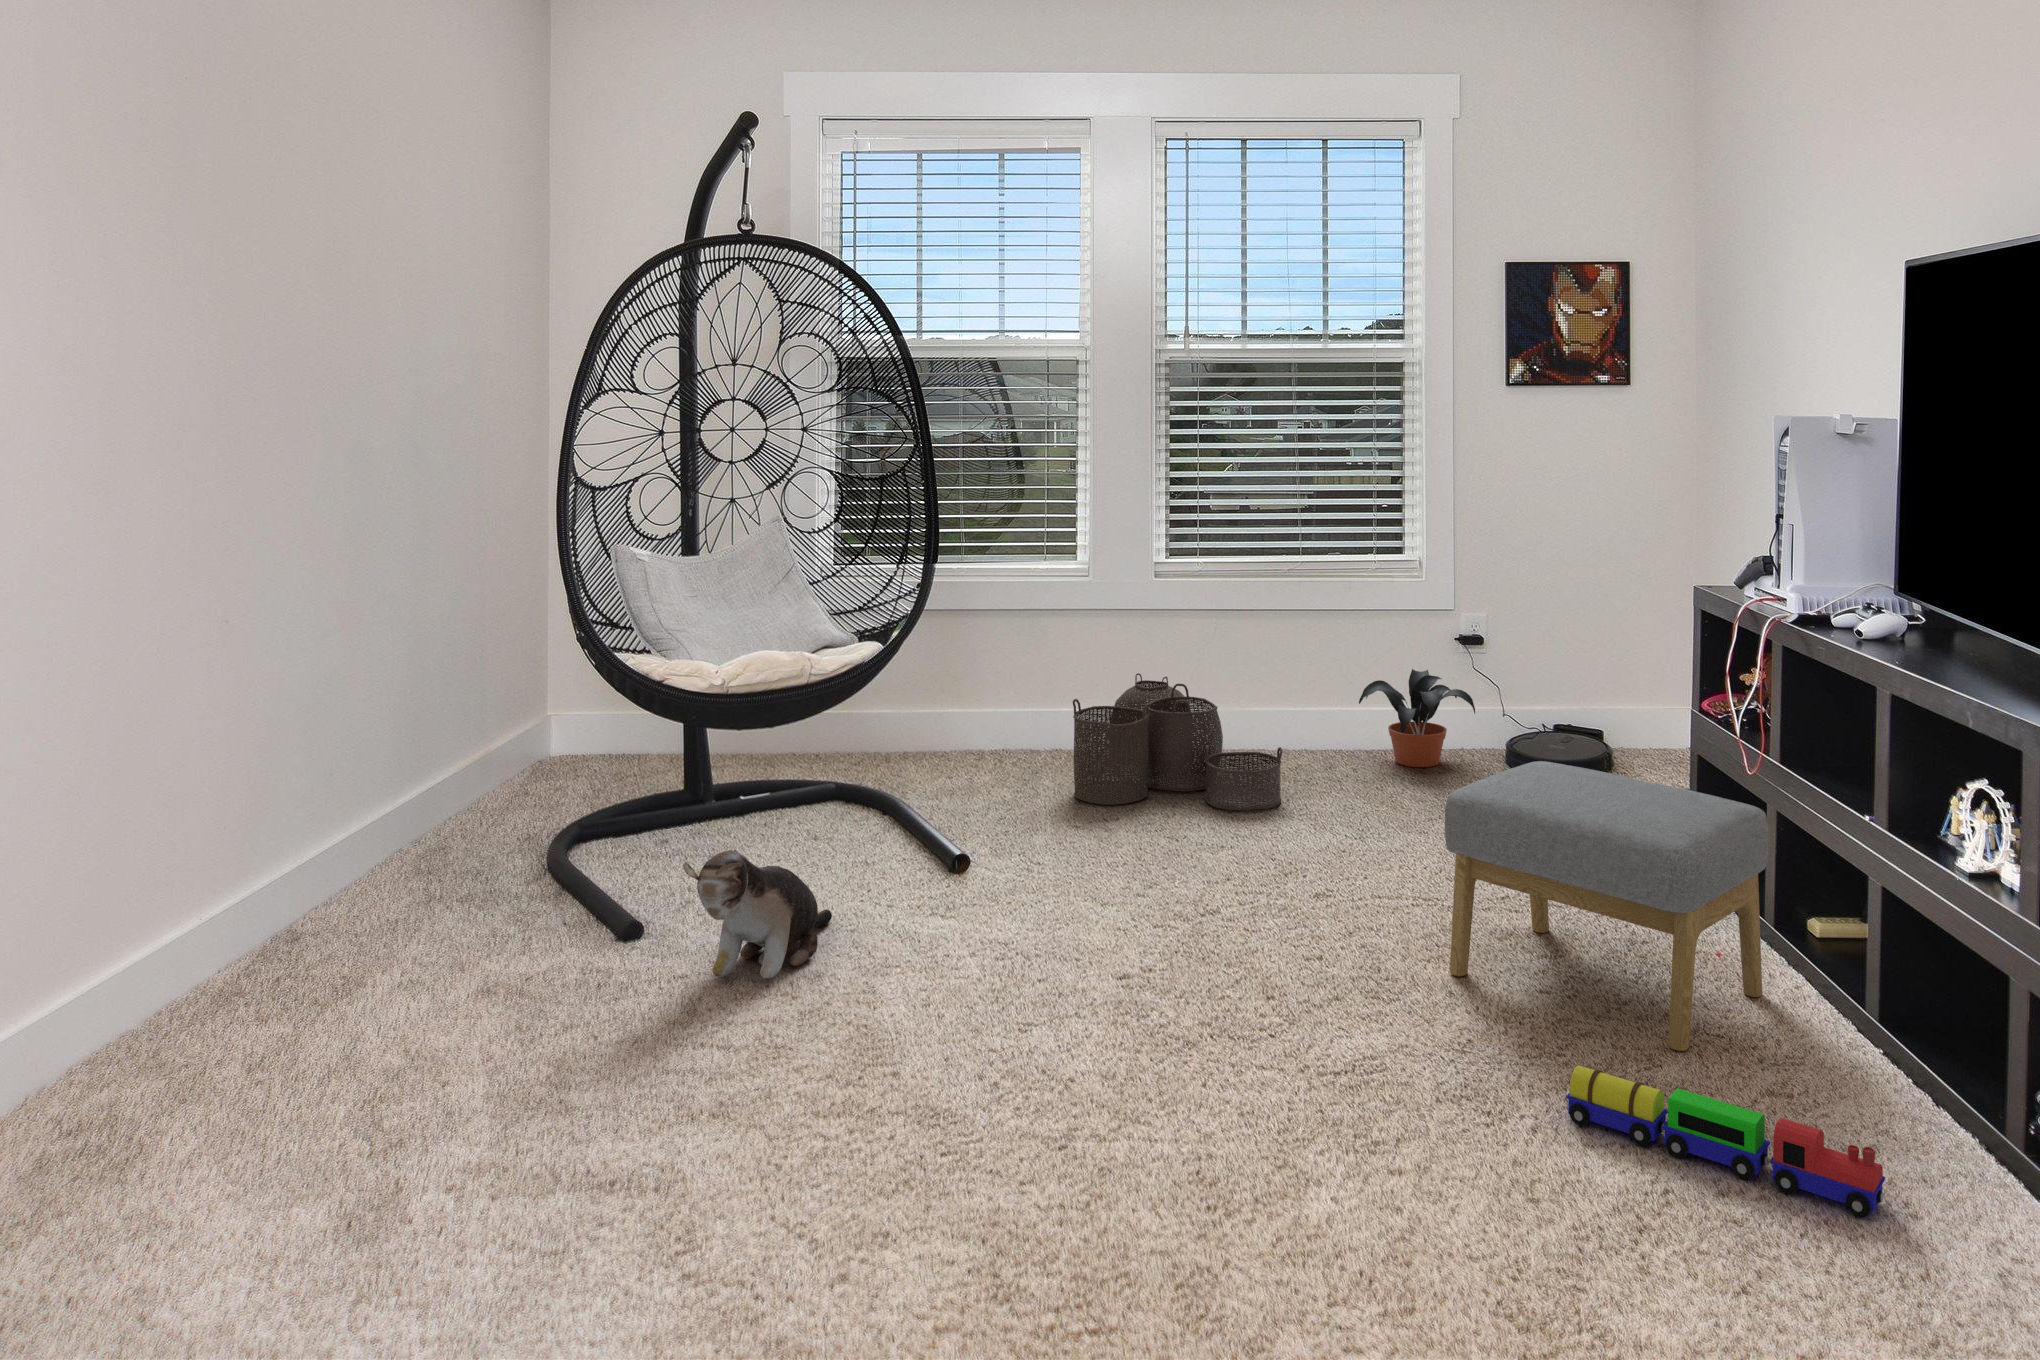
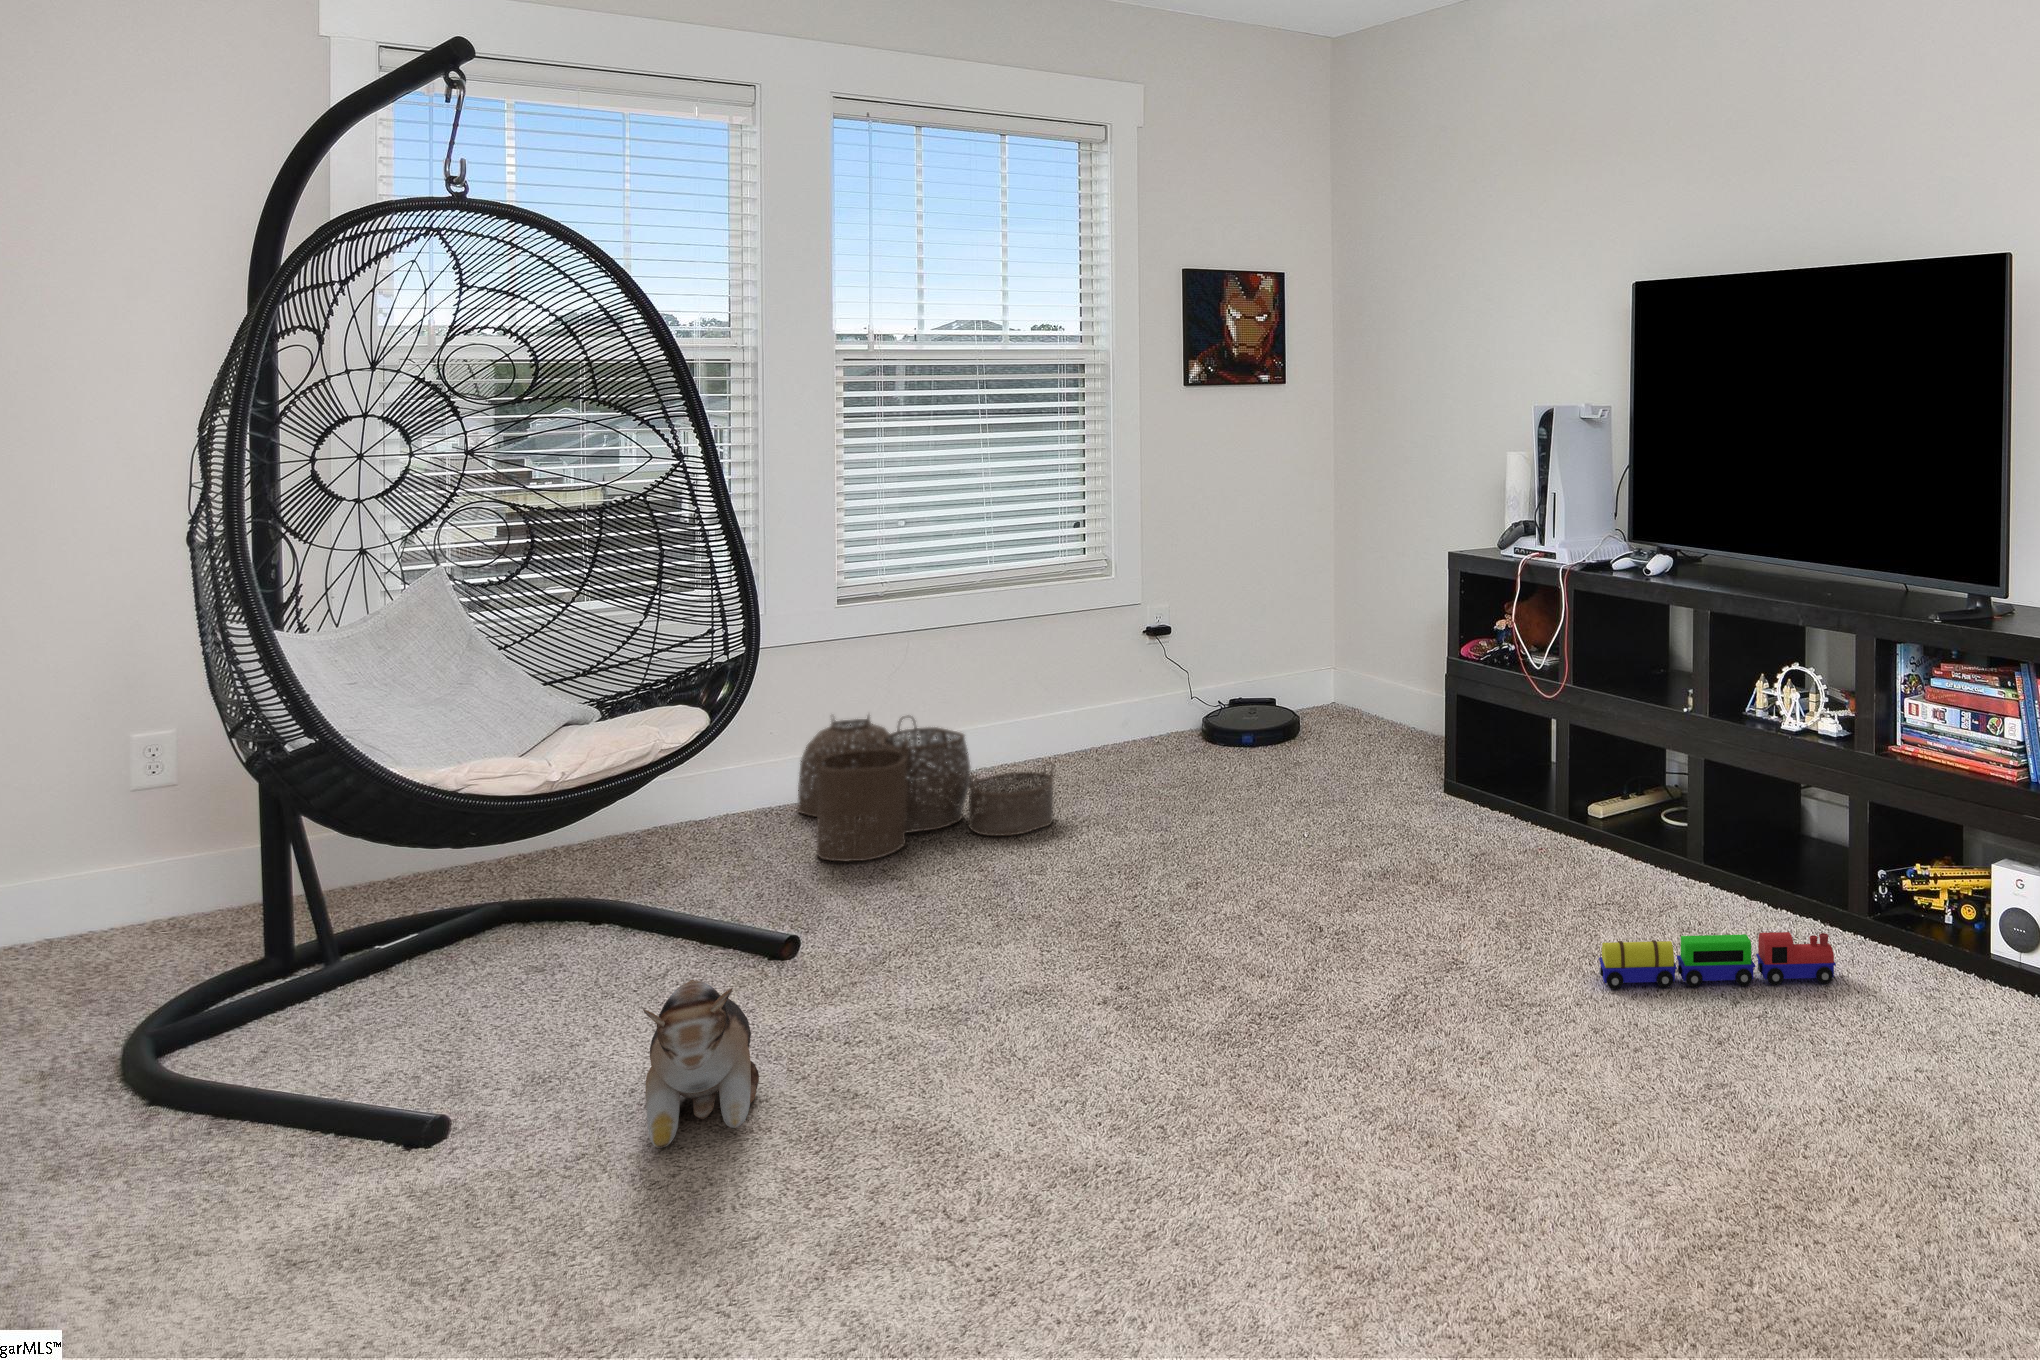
potted plant: present [1359,669,1475,767] -> none [1069,666,1185,762]
footstool: present [1445,761,1769,1051] -> none [1384,716,1620,920]

